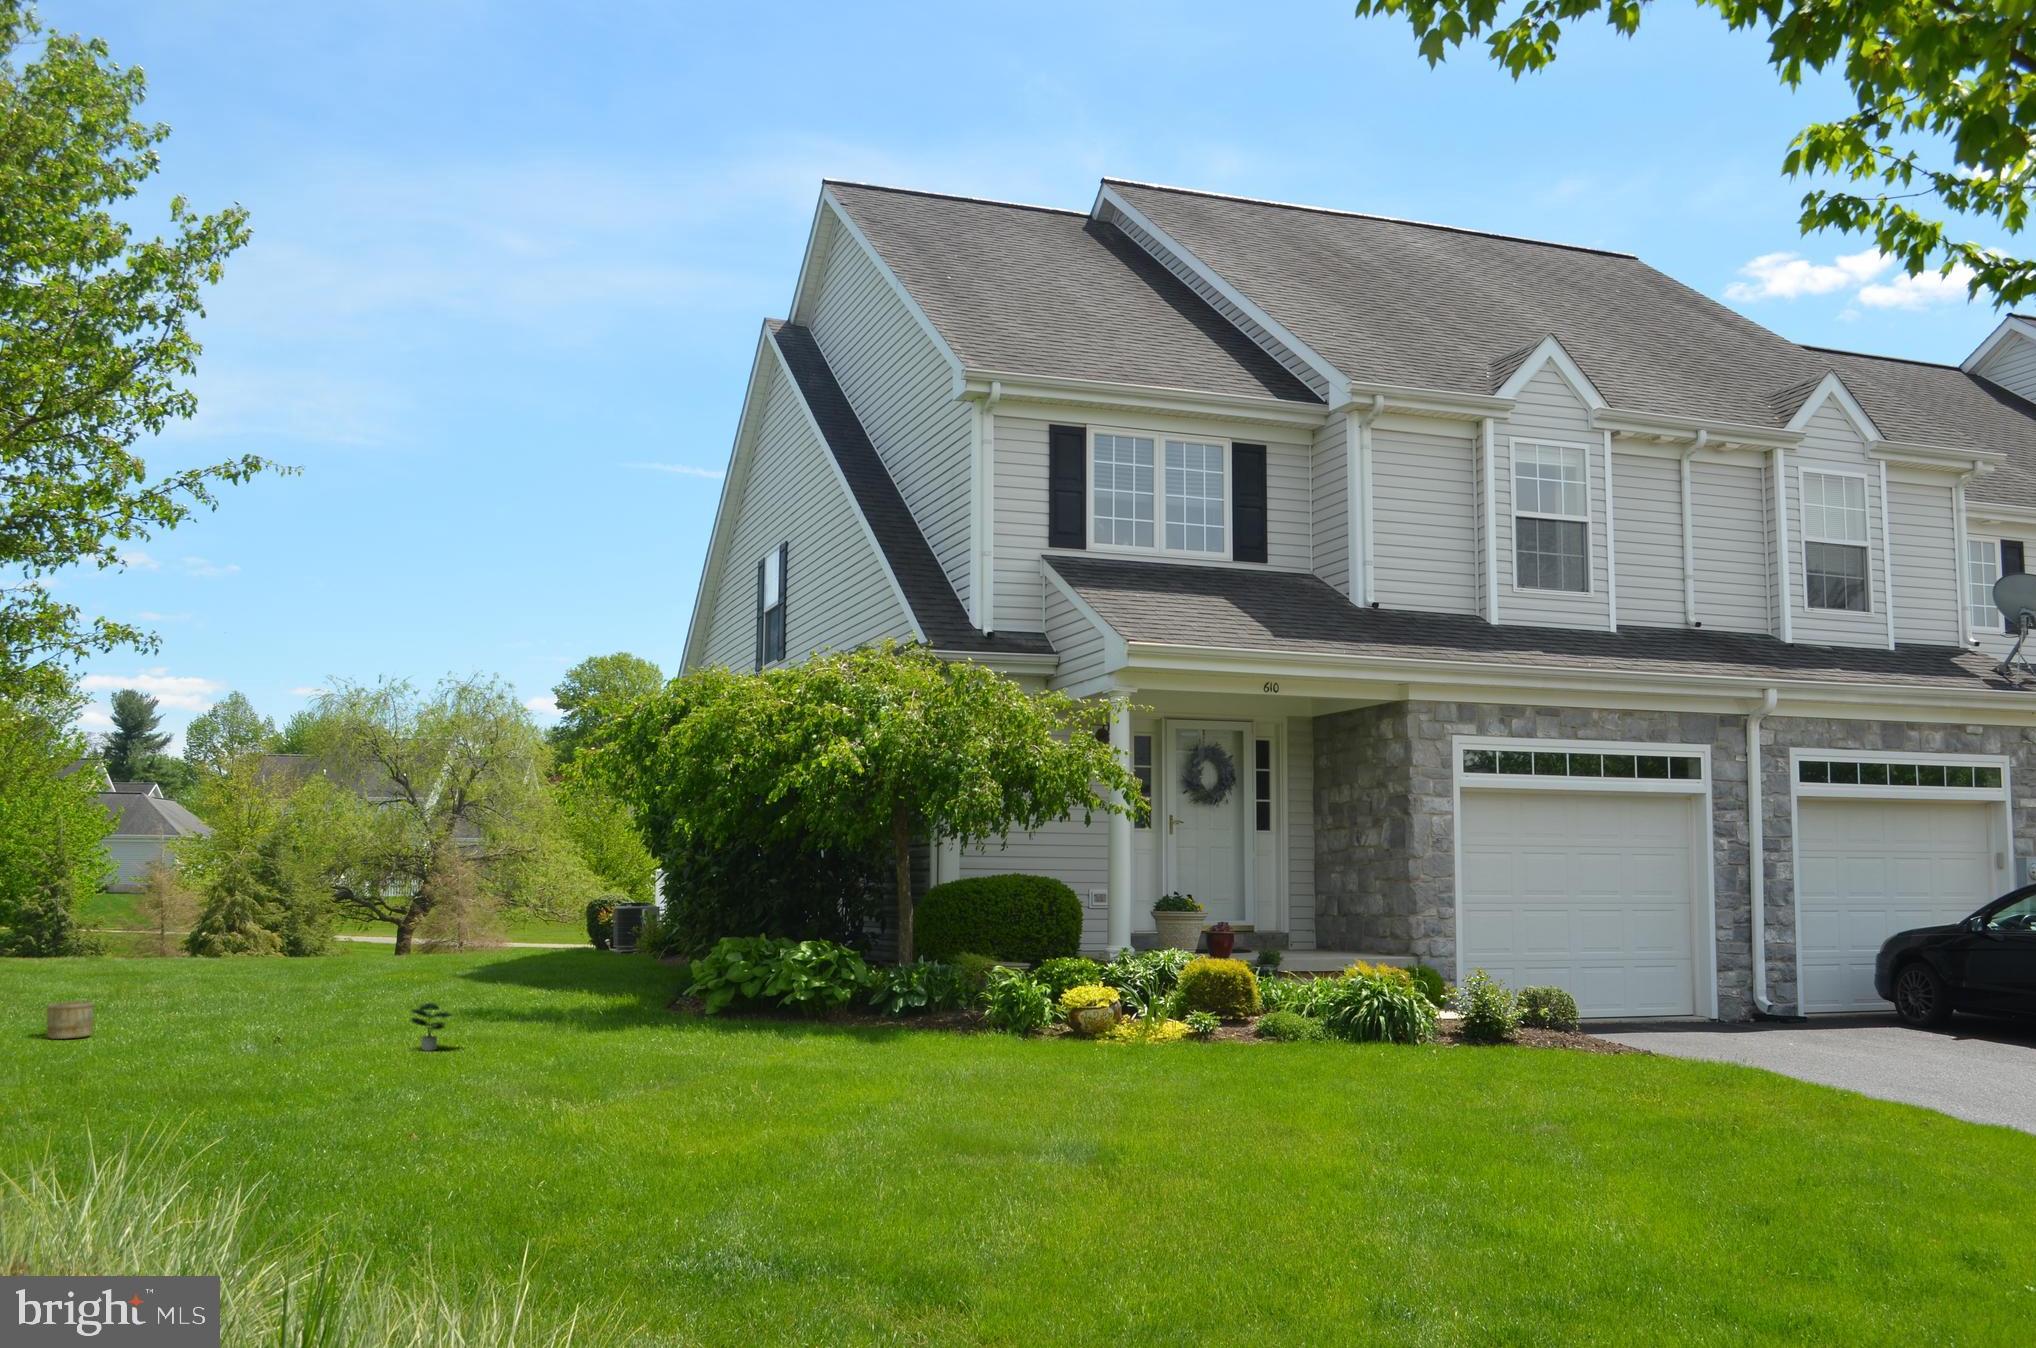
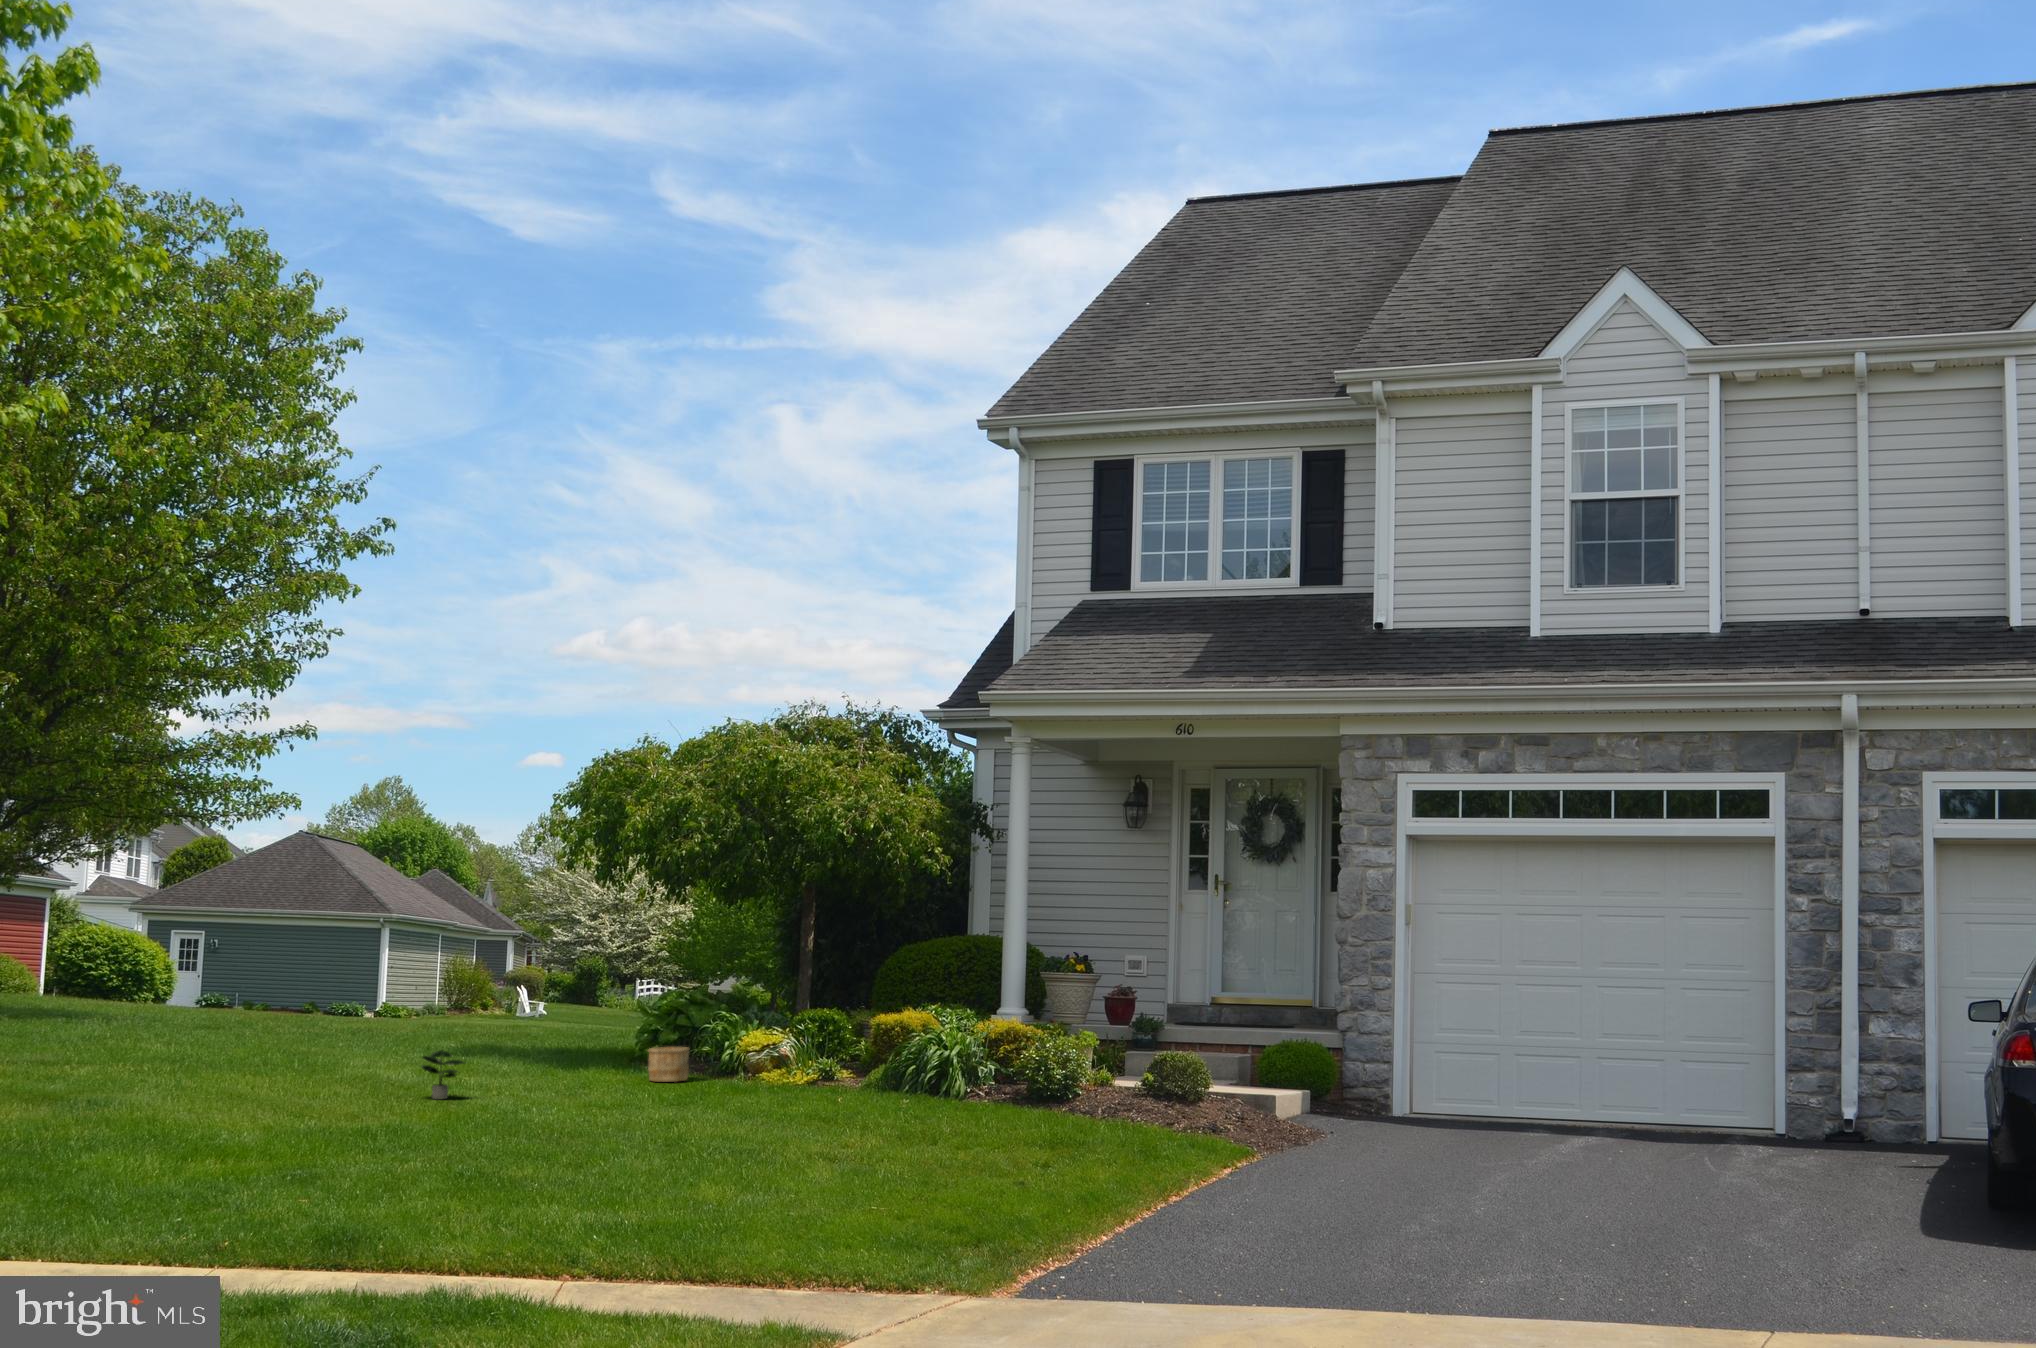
wooden bucket: present [46,1001,94,1039] -> present [648,1047,689,1082]

